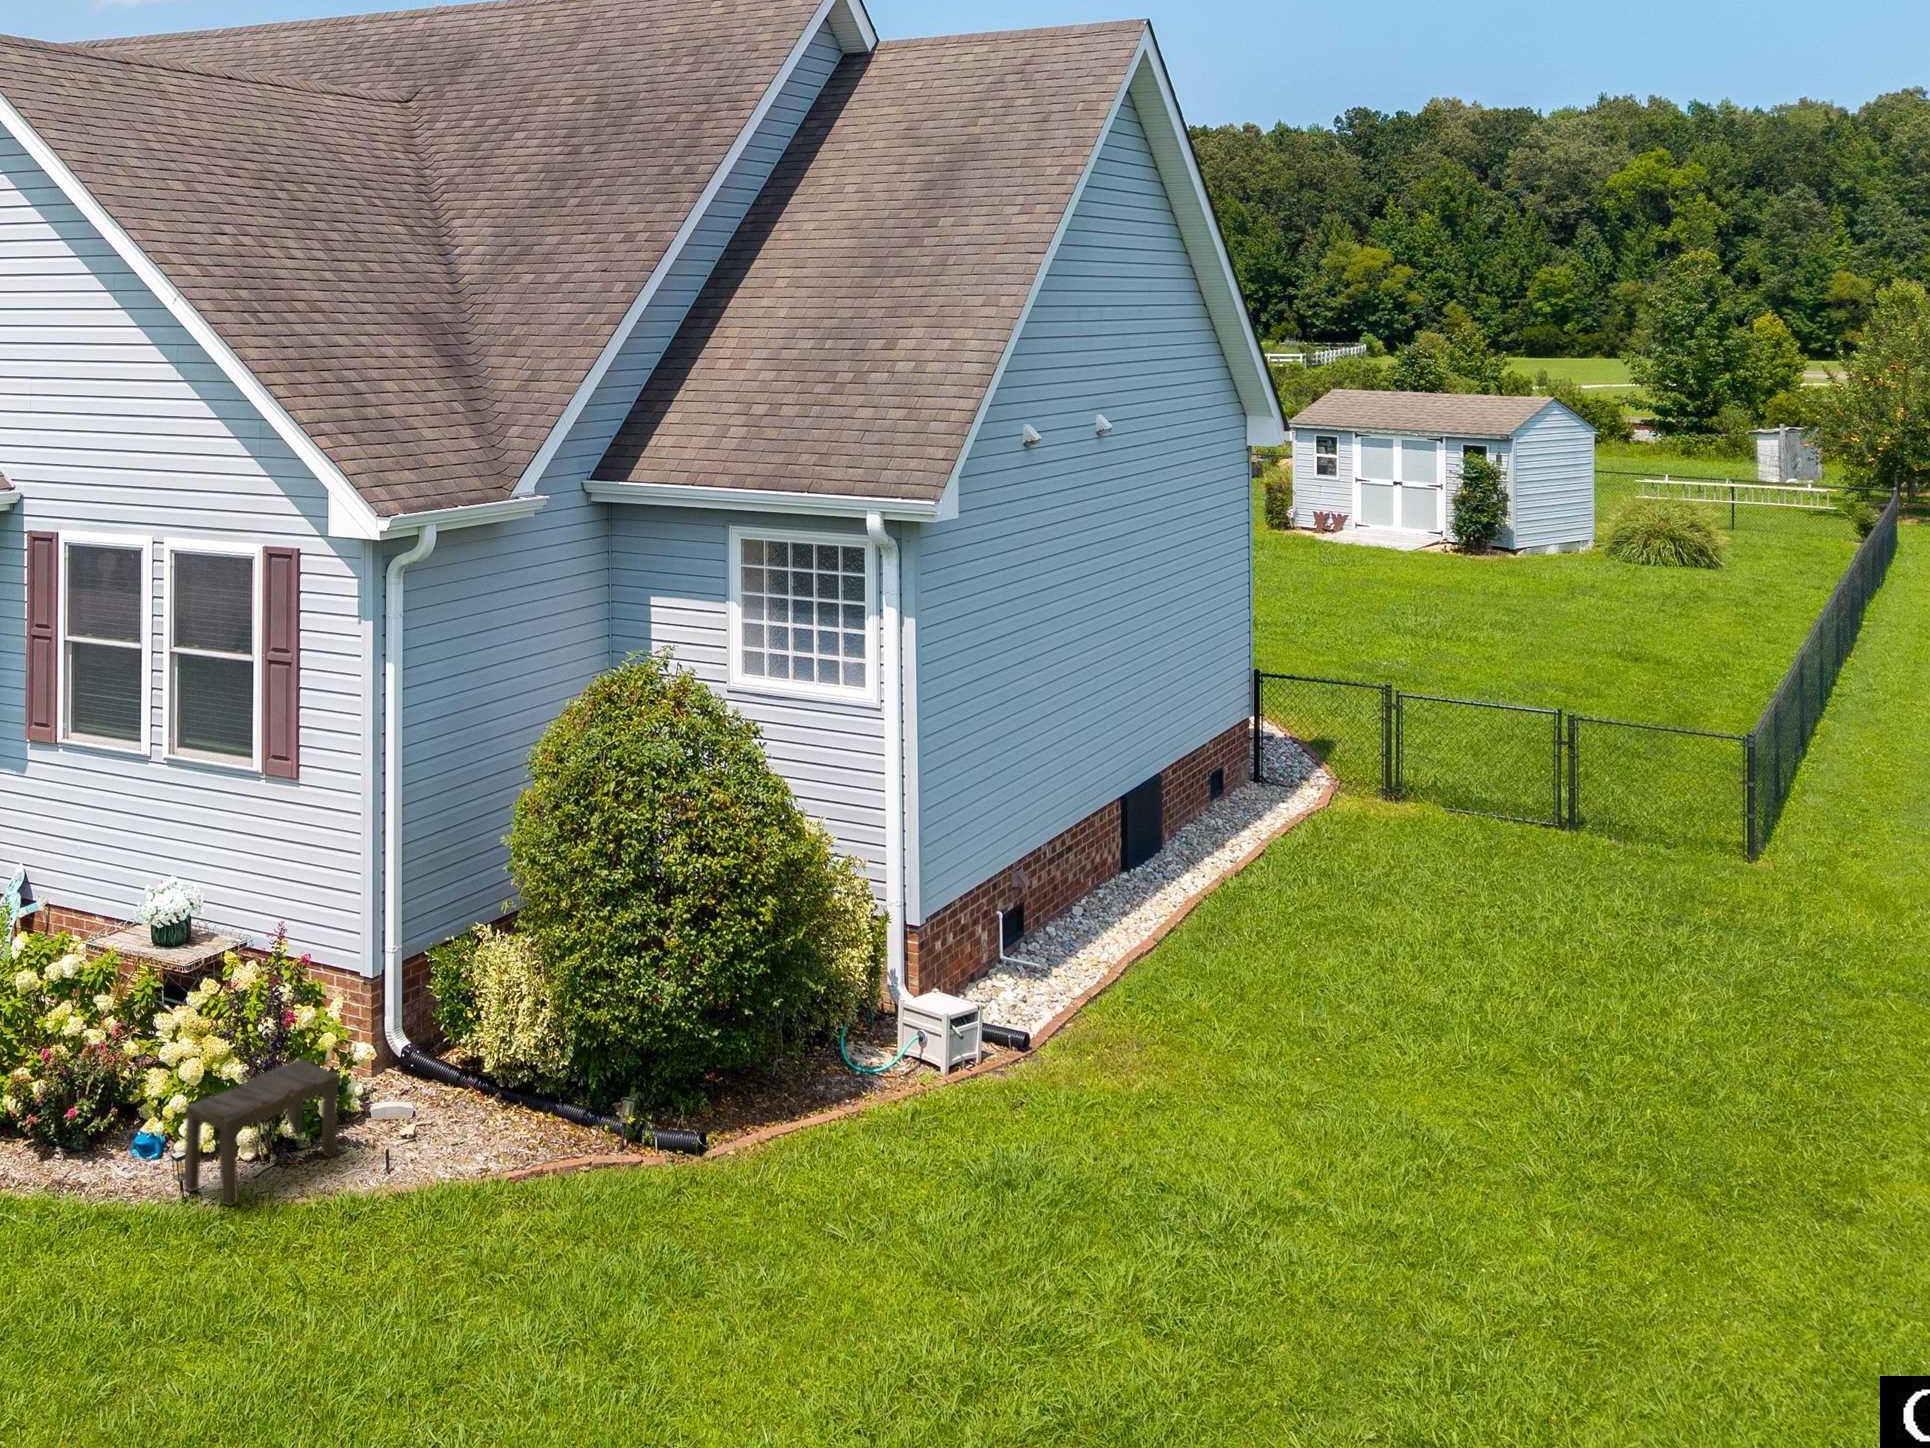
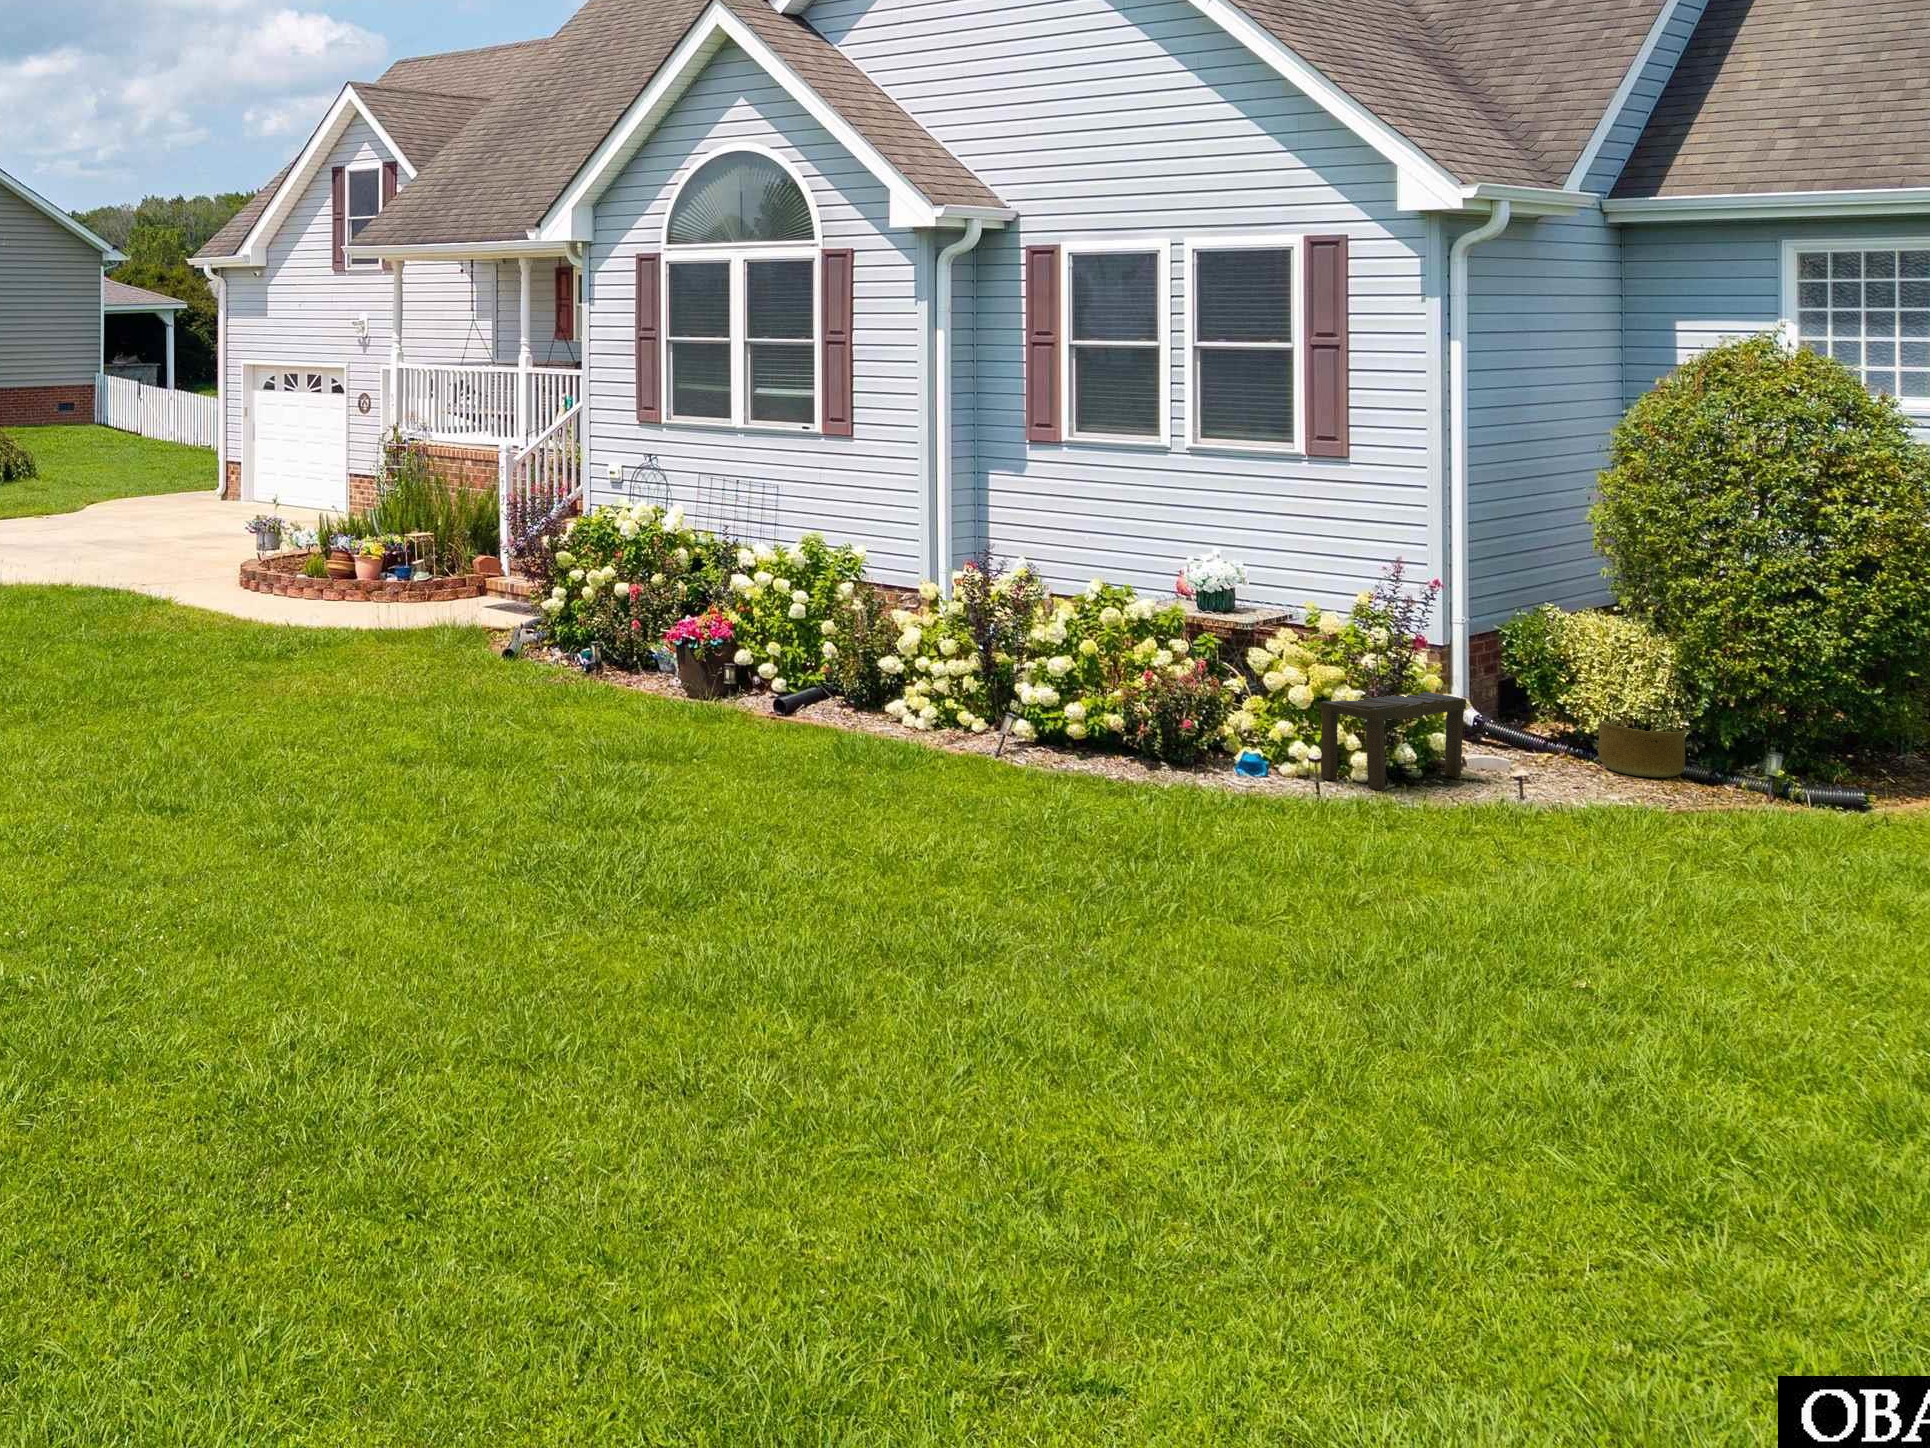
basket: none [482,1047,558,1121] -> present [1598,718,1686,778]

